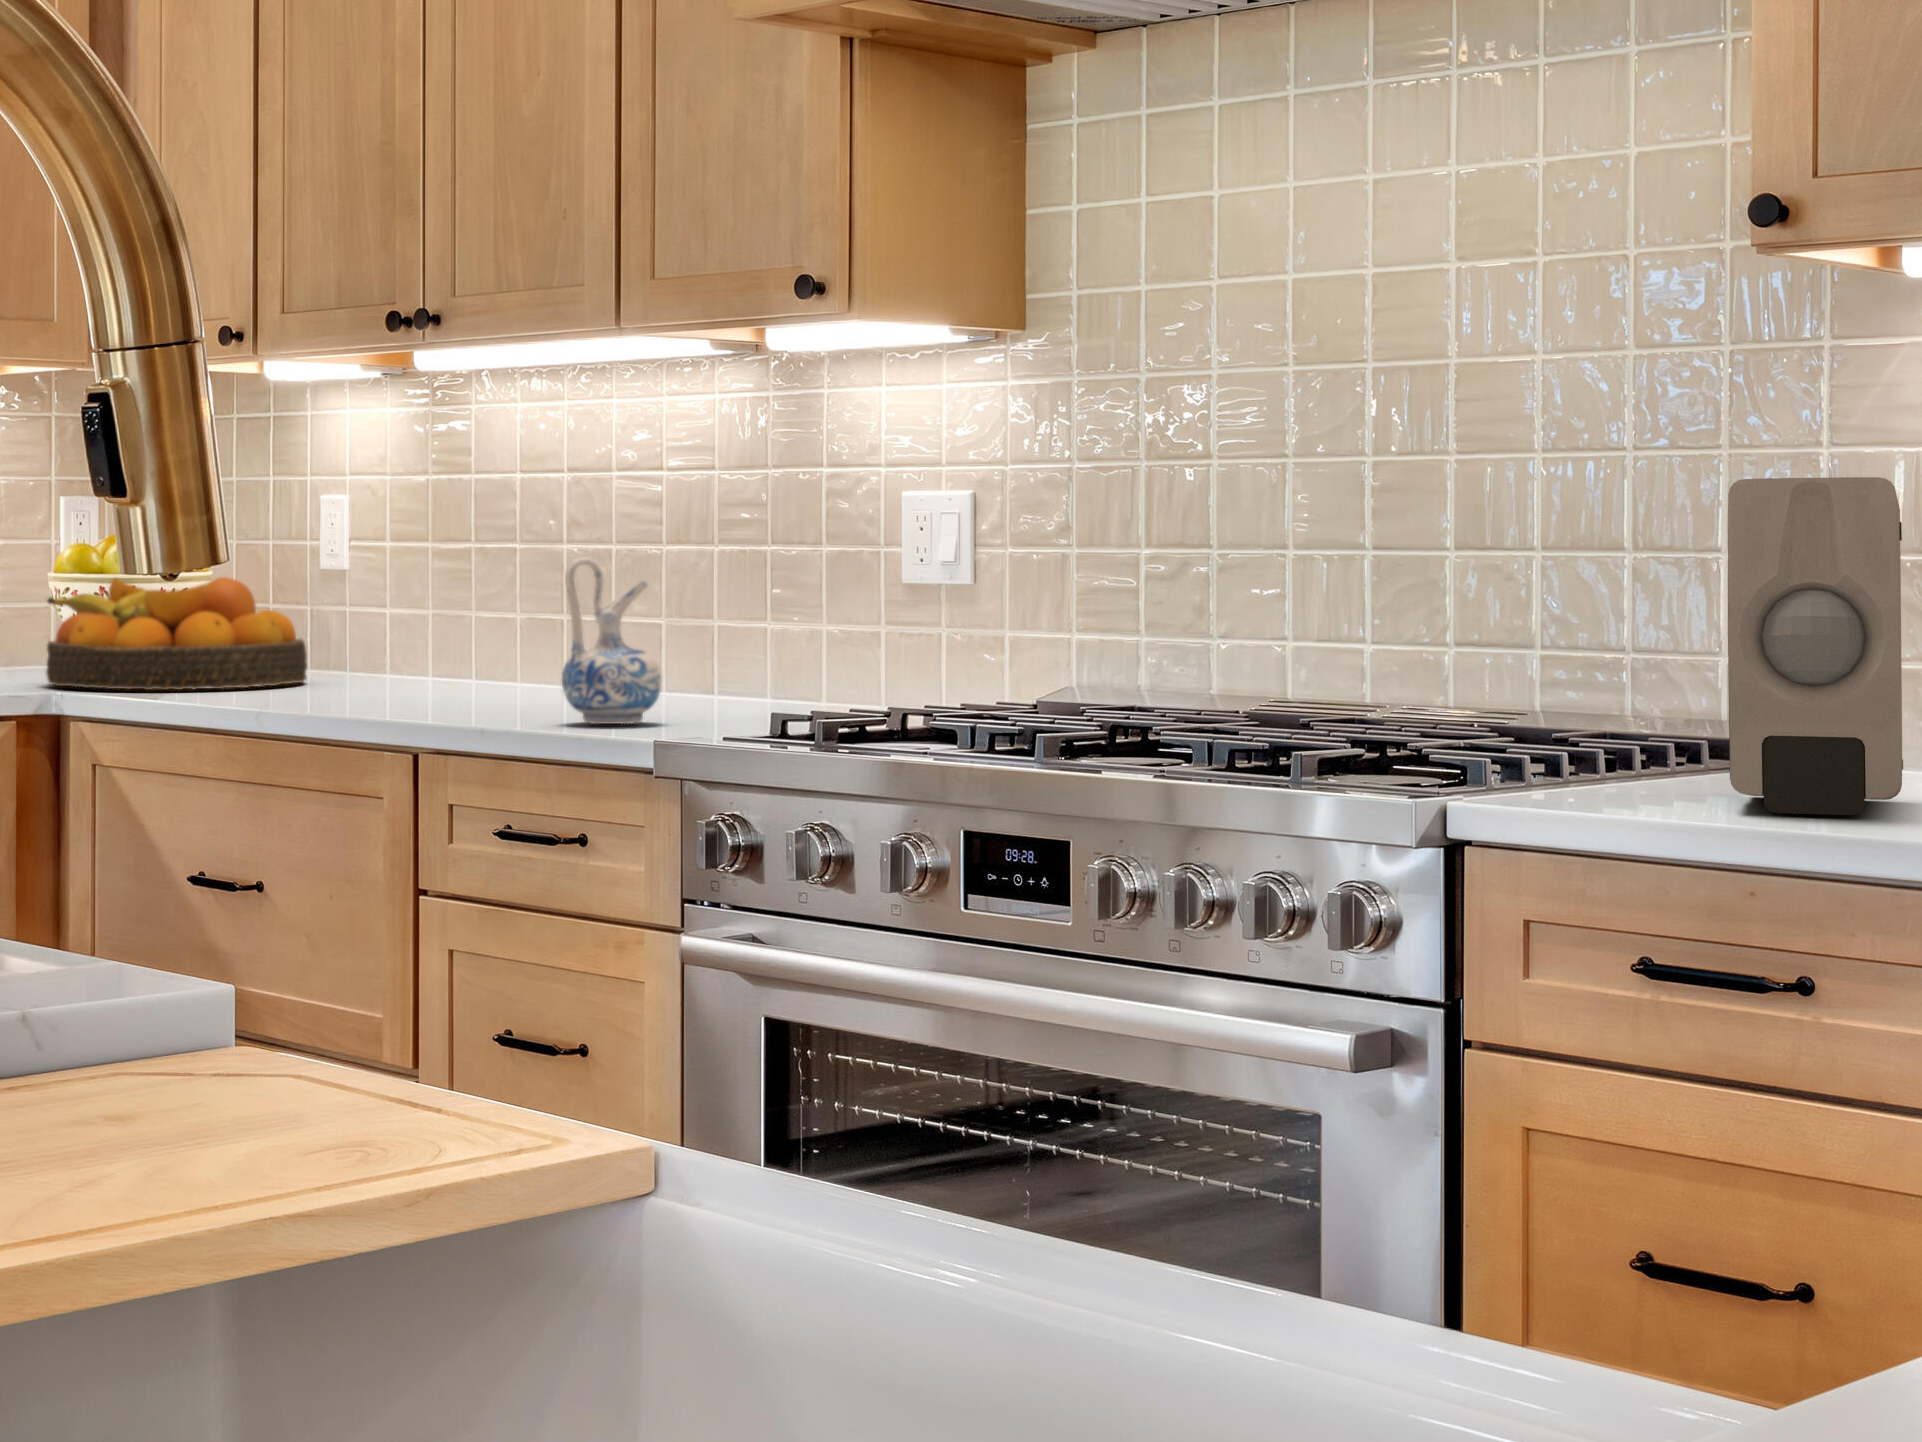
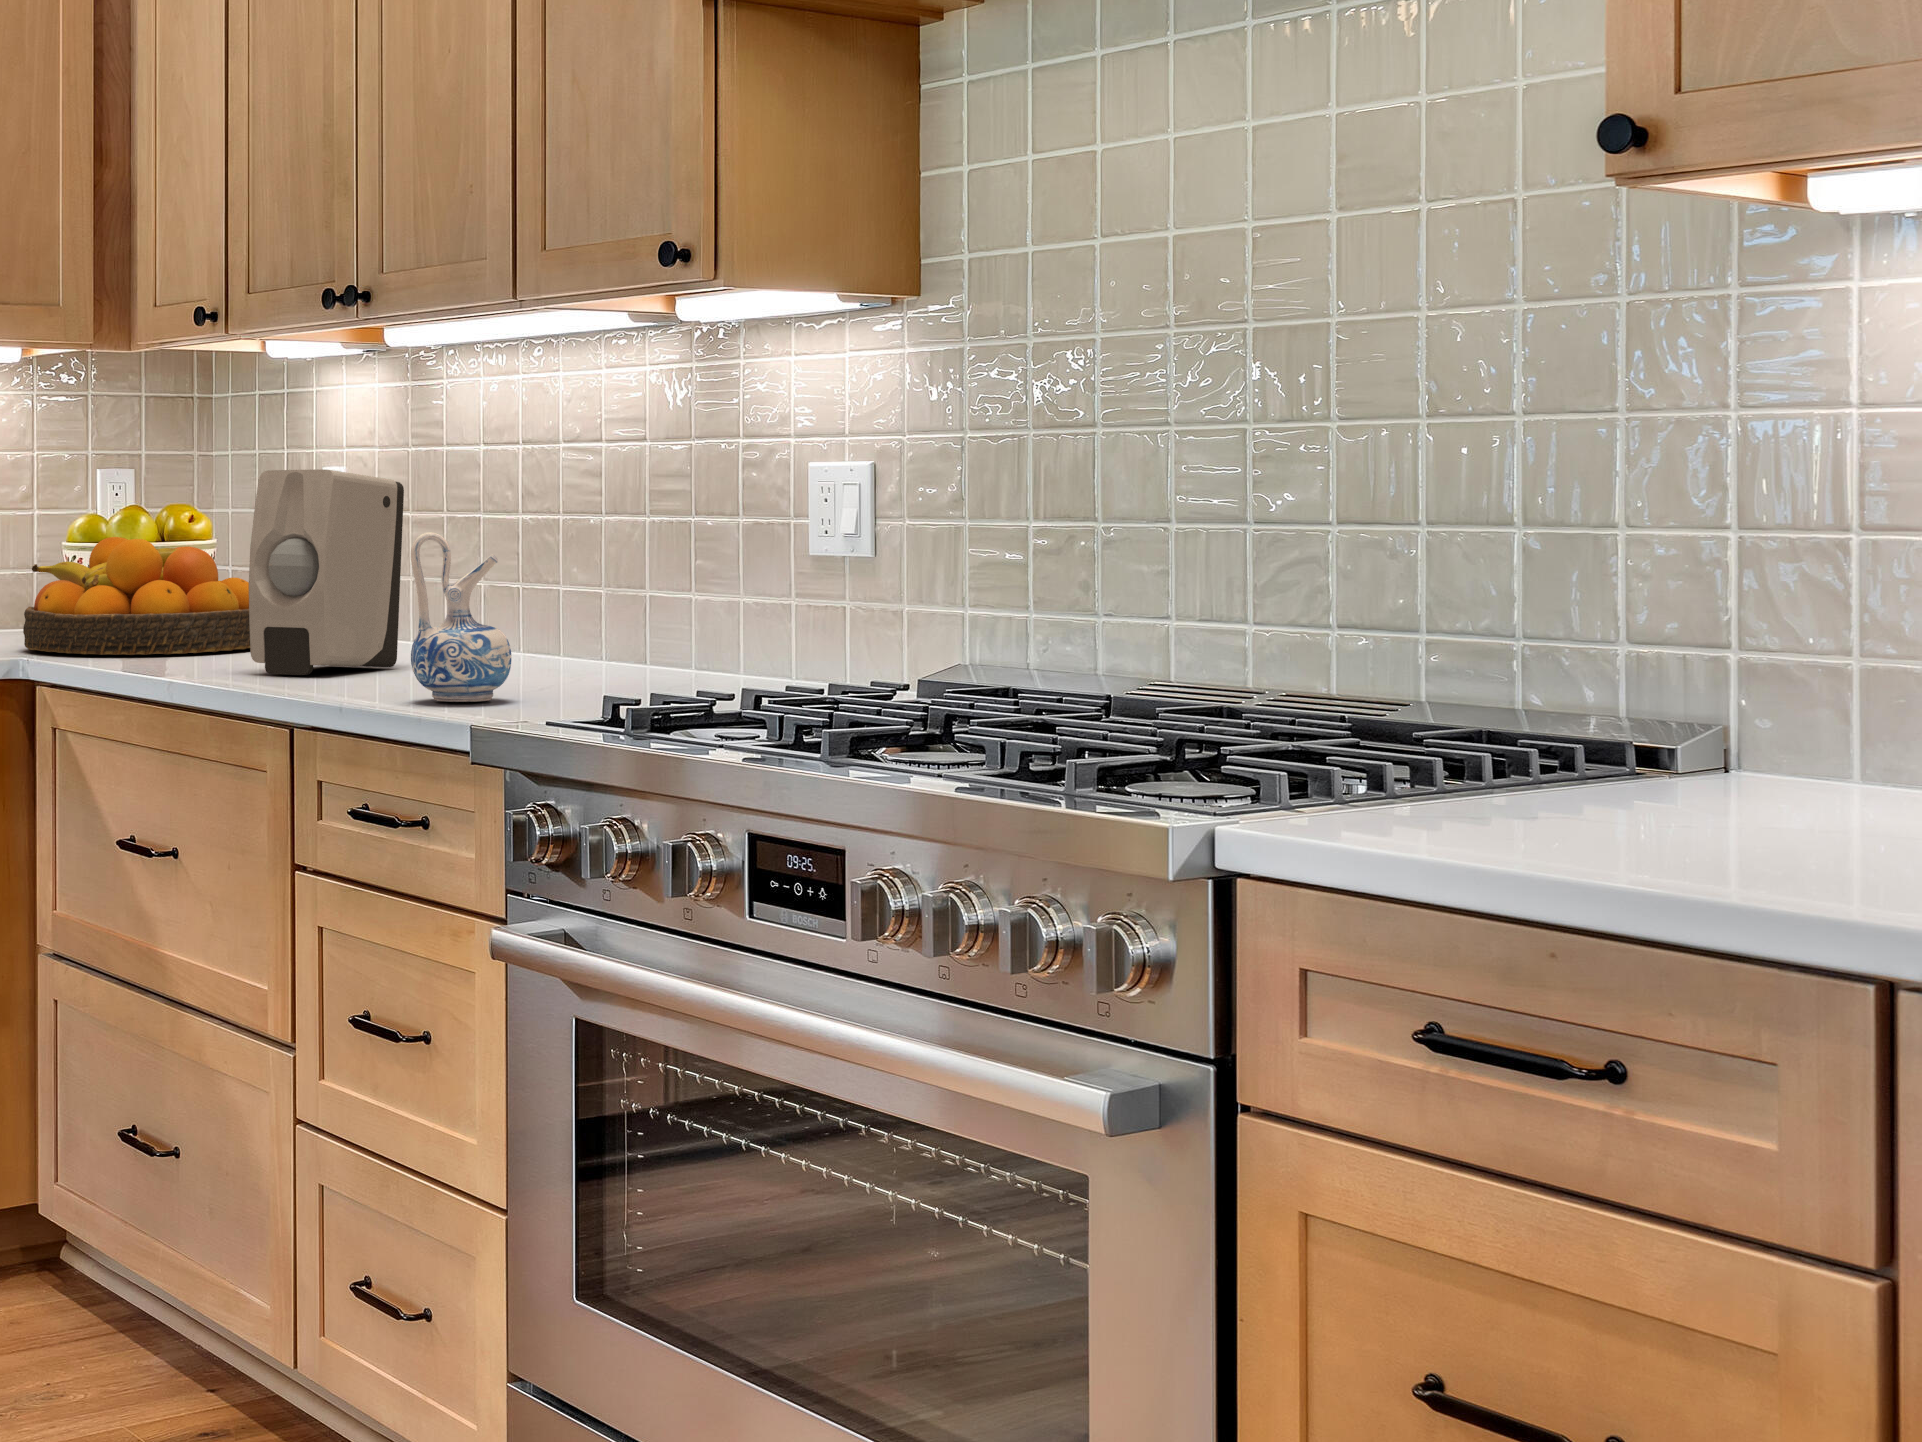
soap dispenser: present [1728,477,1903,815] -> present [249,469,404,675]

